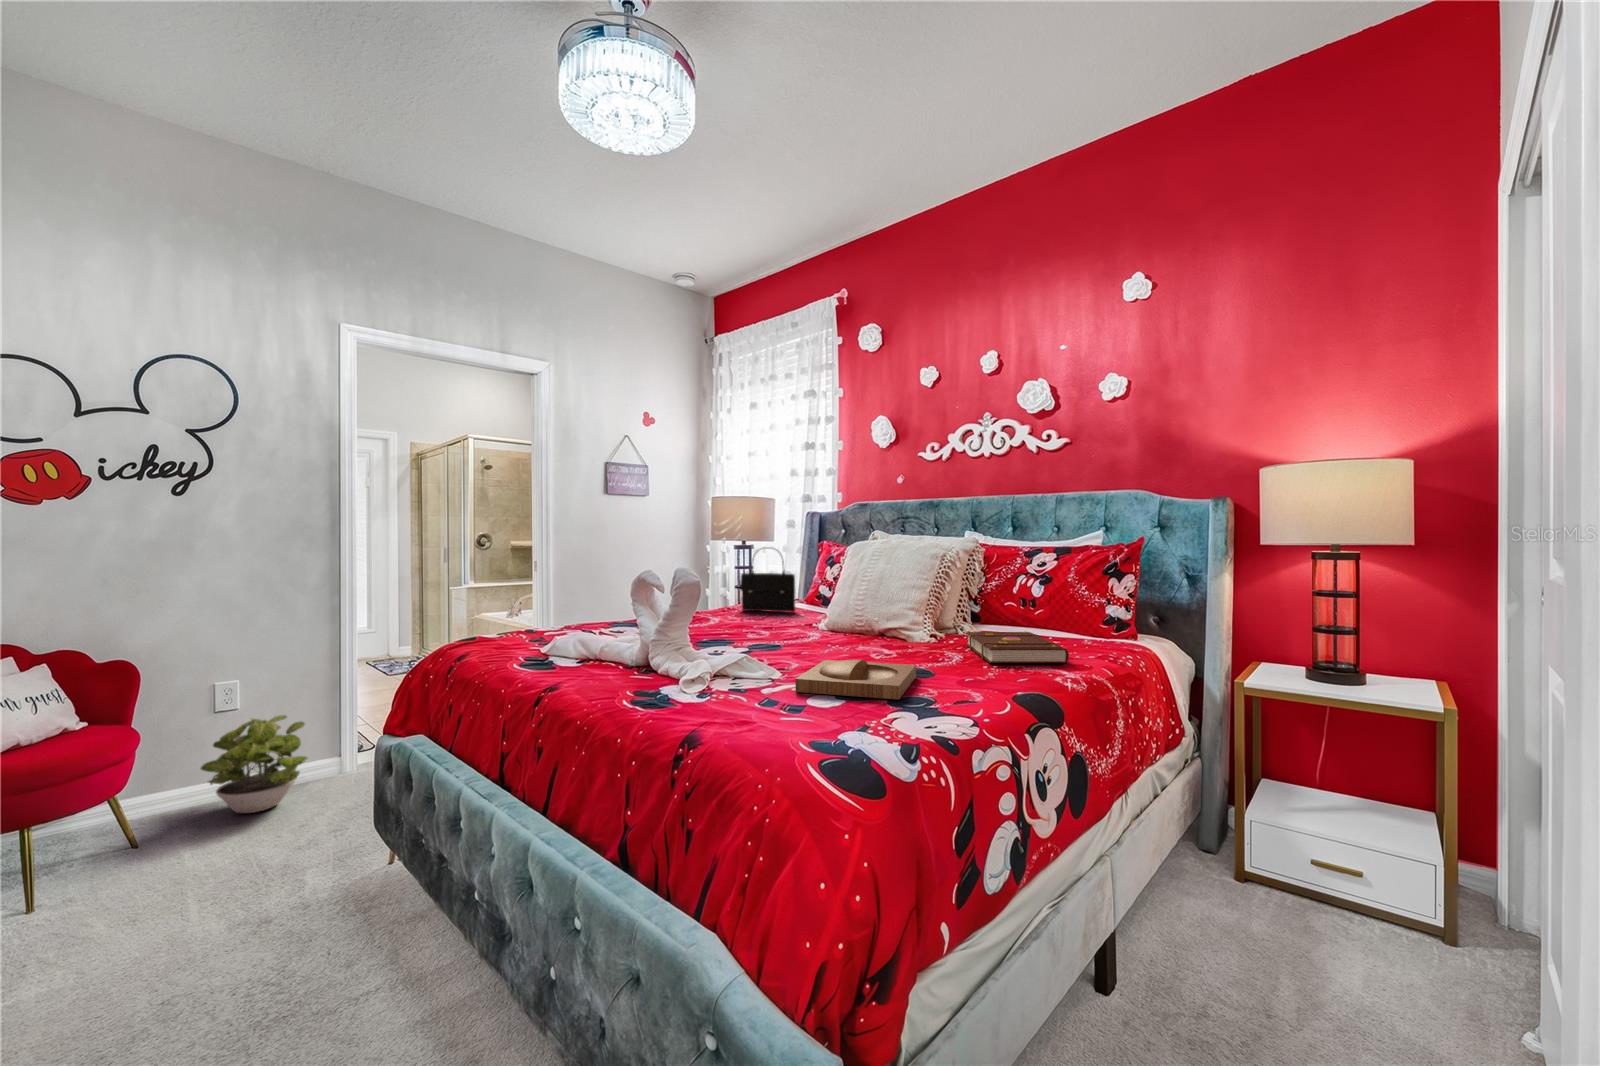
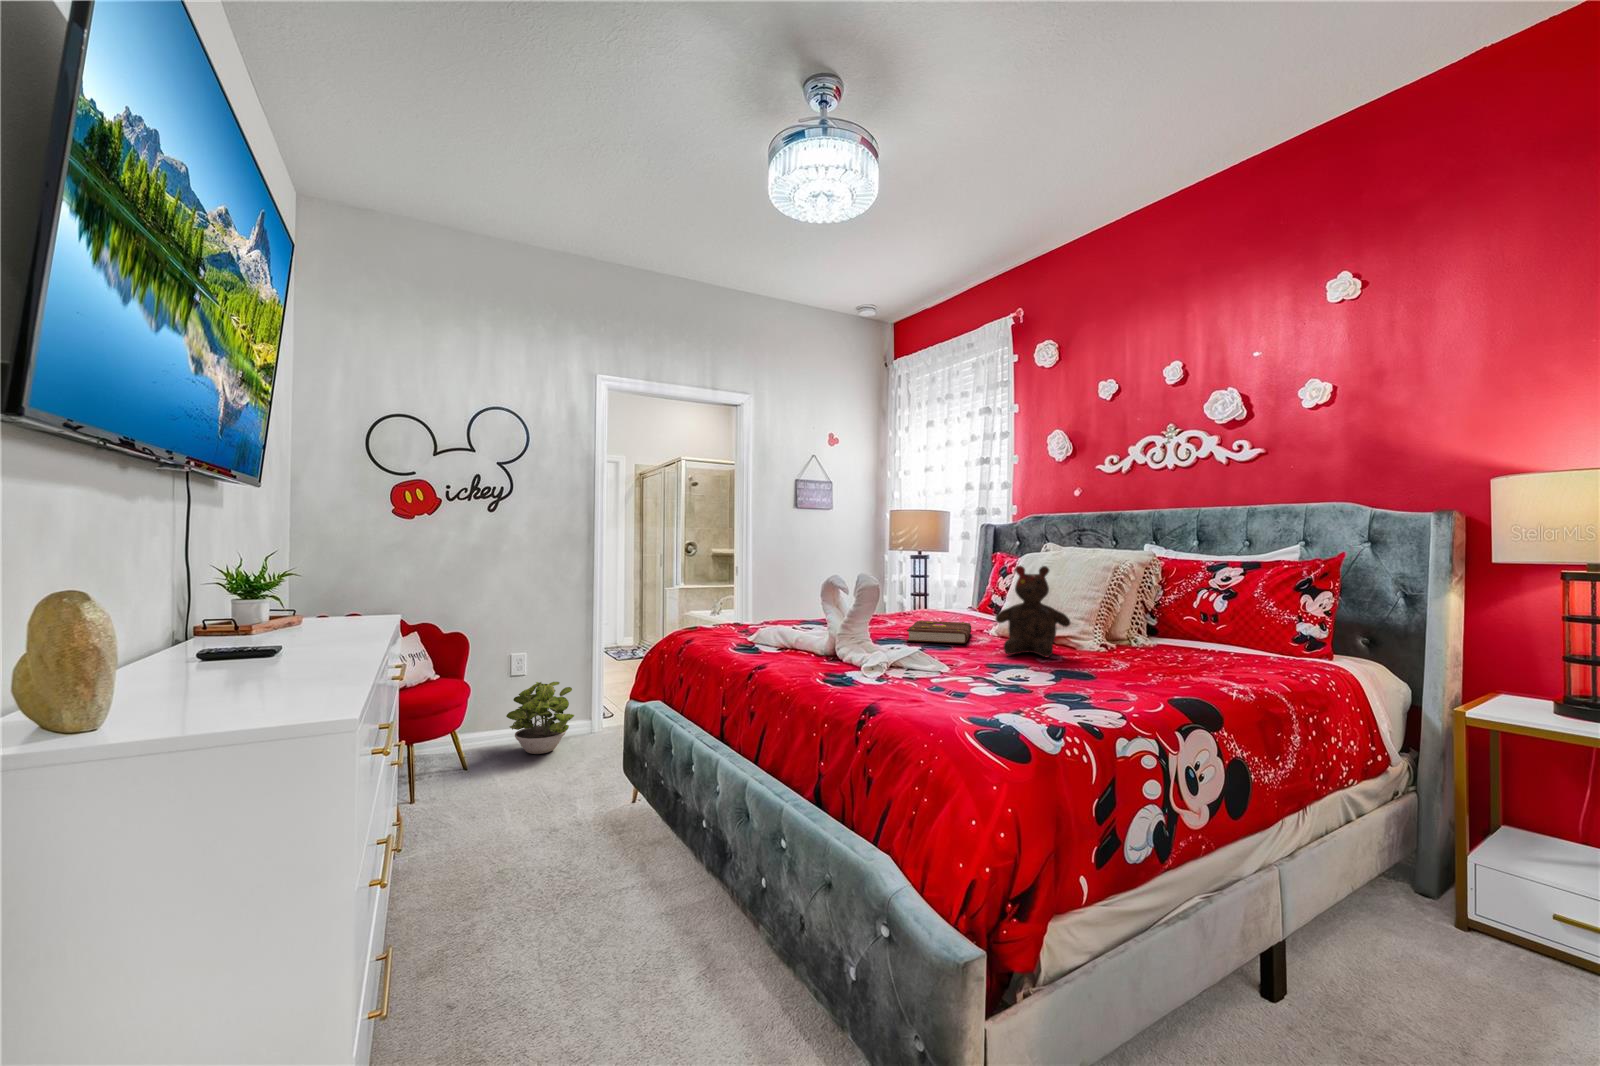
handbag: present [740,548,795,612] -> none [917,557,969,618]
teddy bear: none [827,556,905,655] -> present [996,566,1070,657]
book: present [966,631,1069,663] -> present [907,620,971,644]
tray: present [795,660,916,700] -> none [961,658,1076,694]

